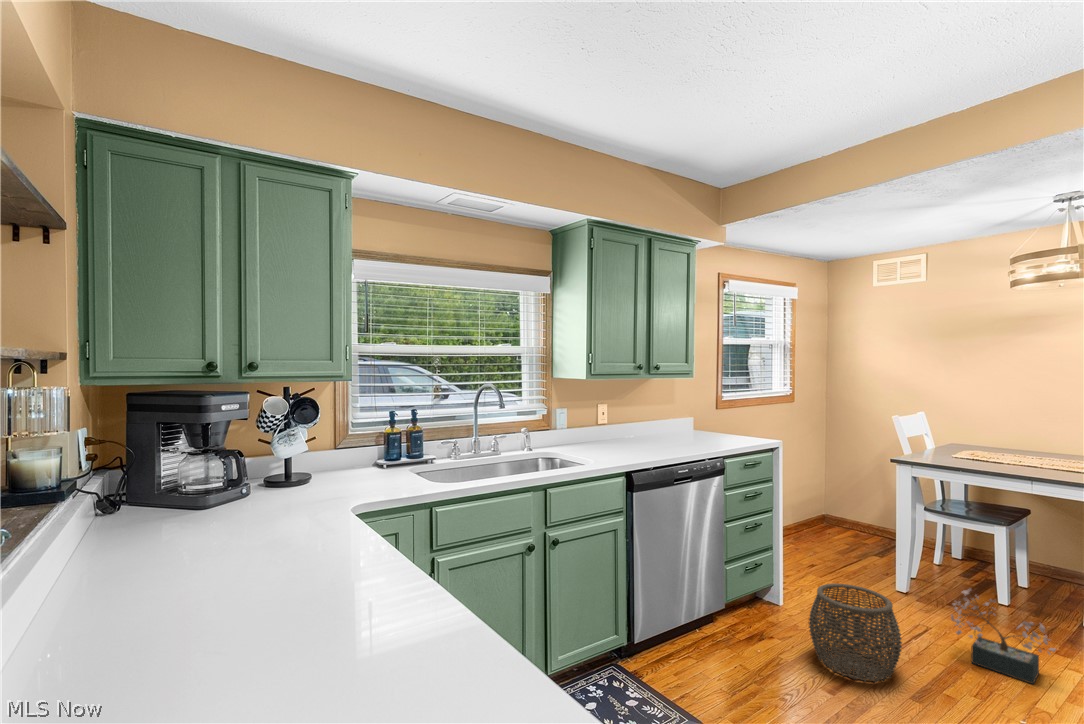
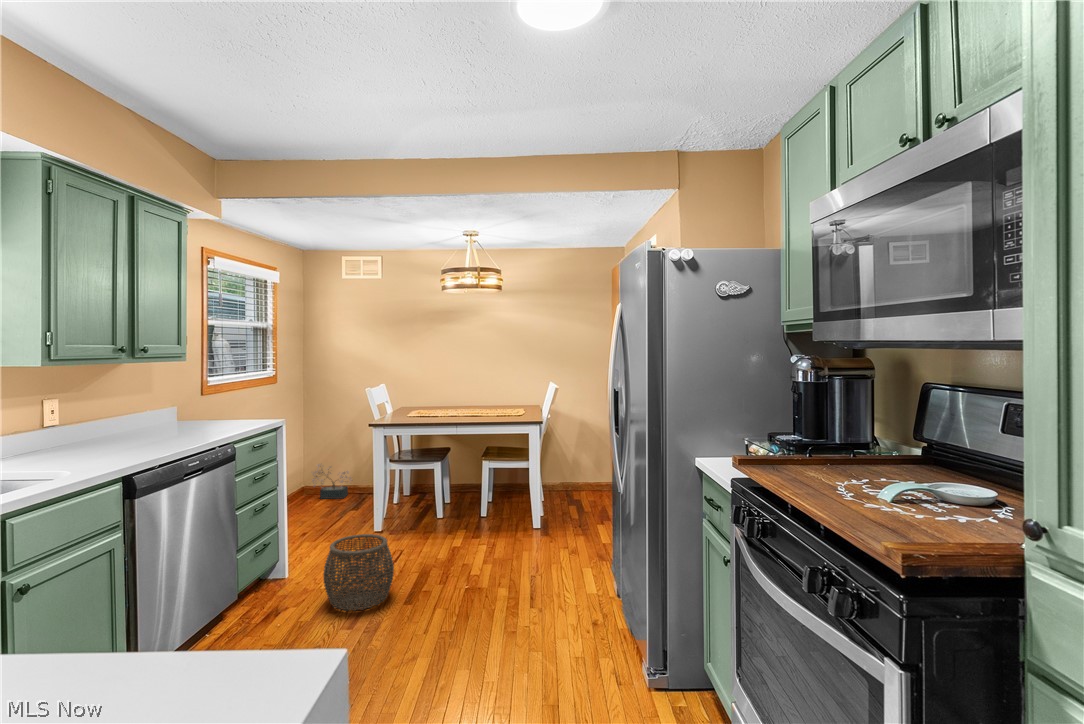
decorative plant: present [951,589,1056,684] -> present [312,464,351,499]

